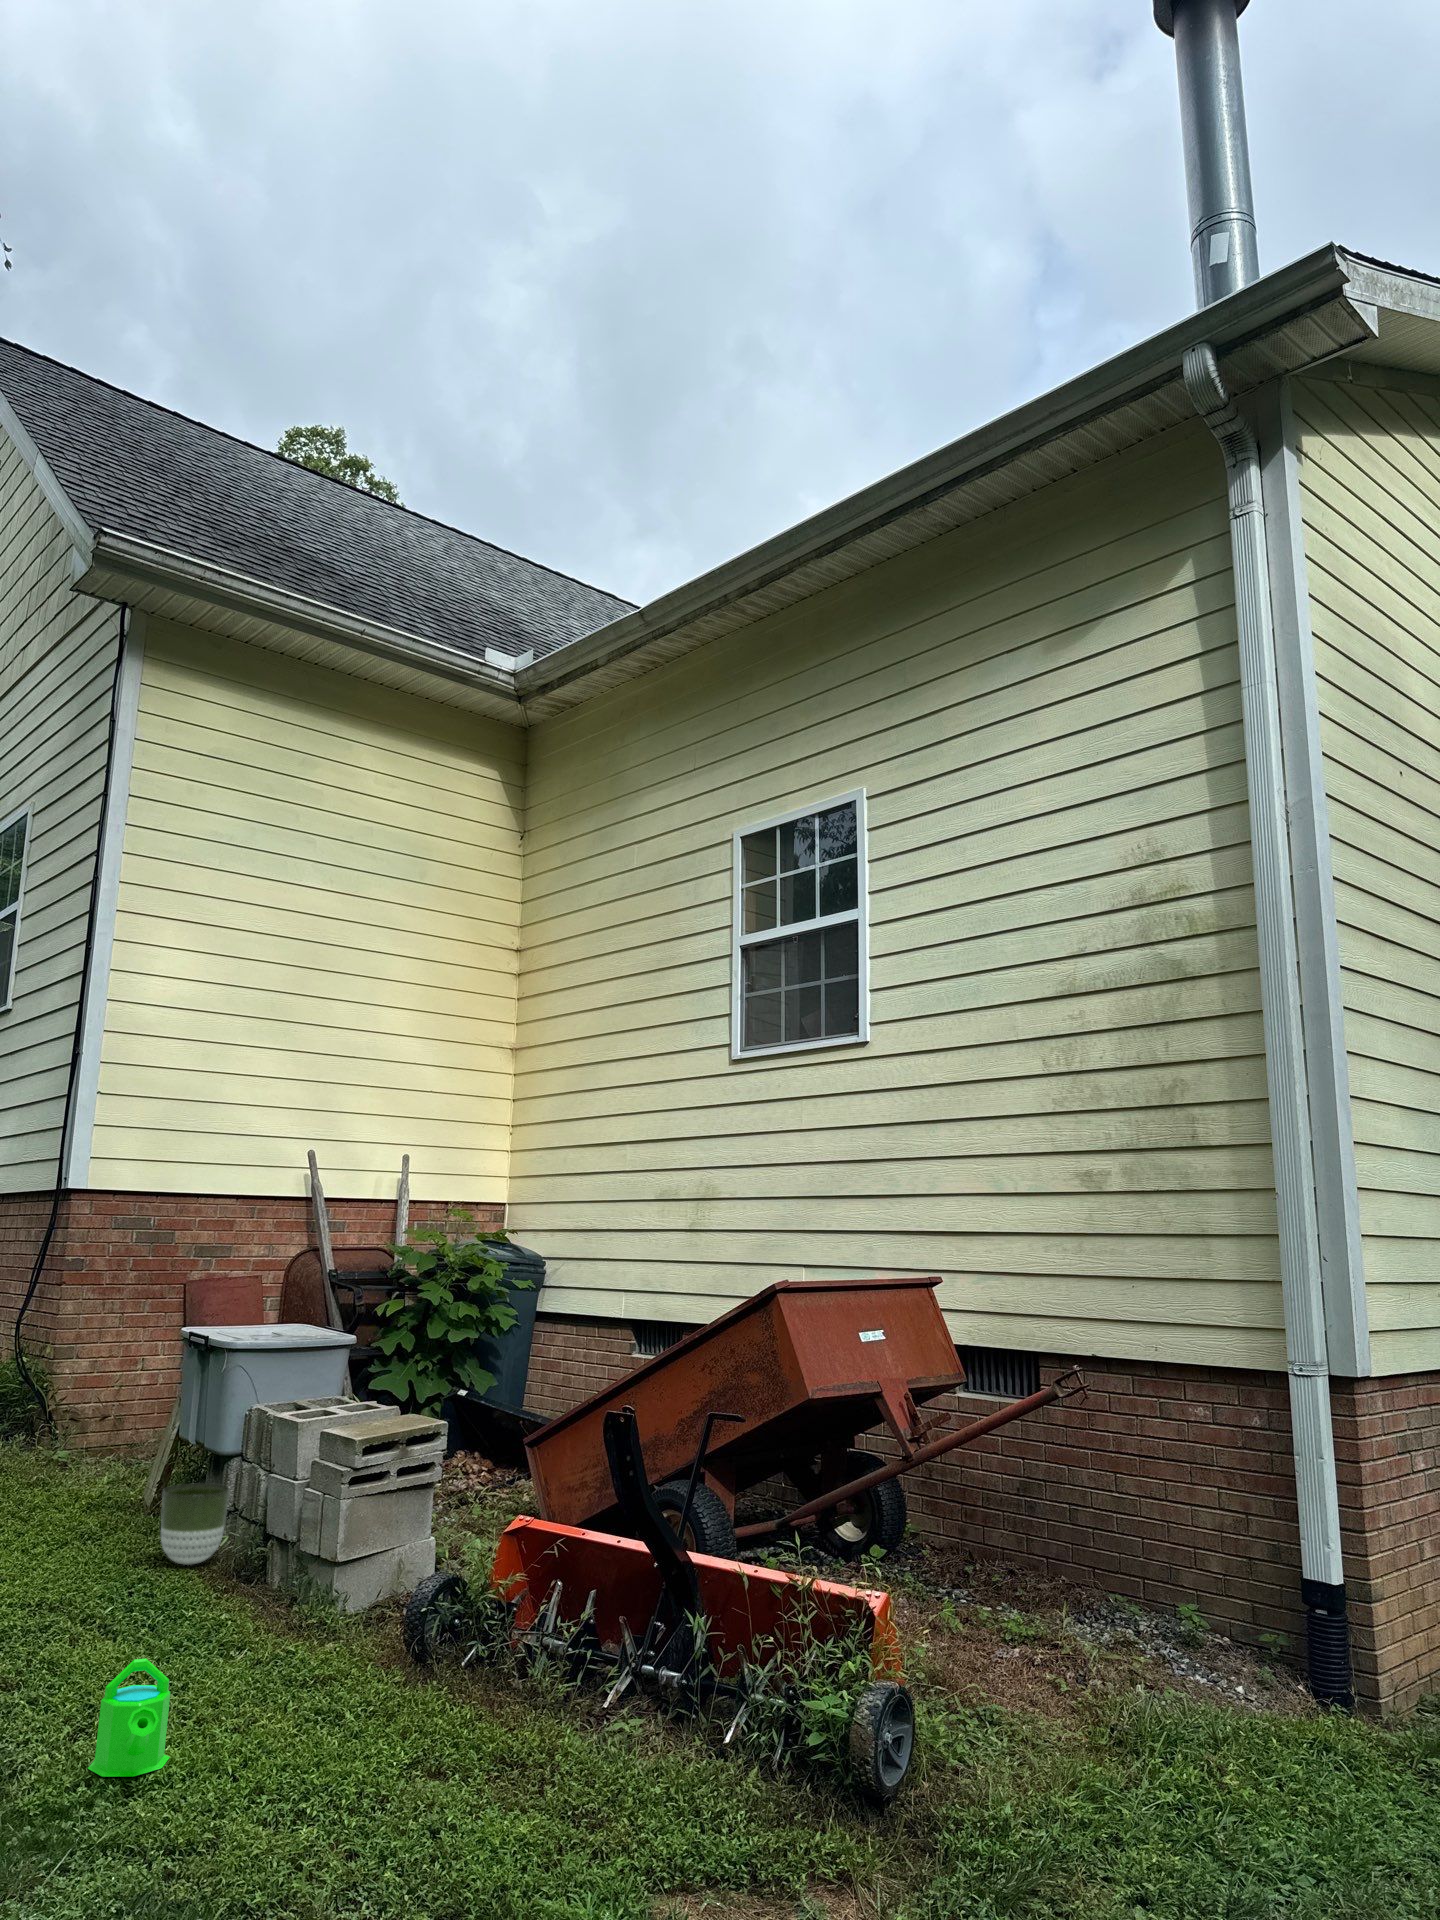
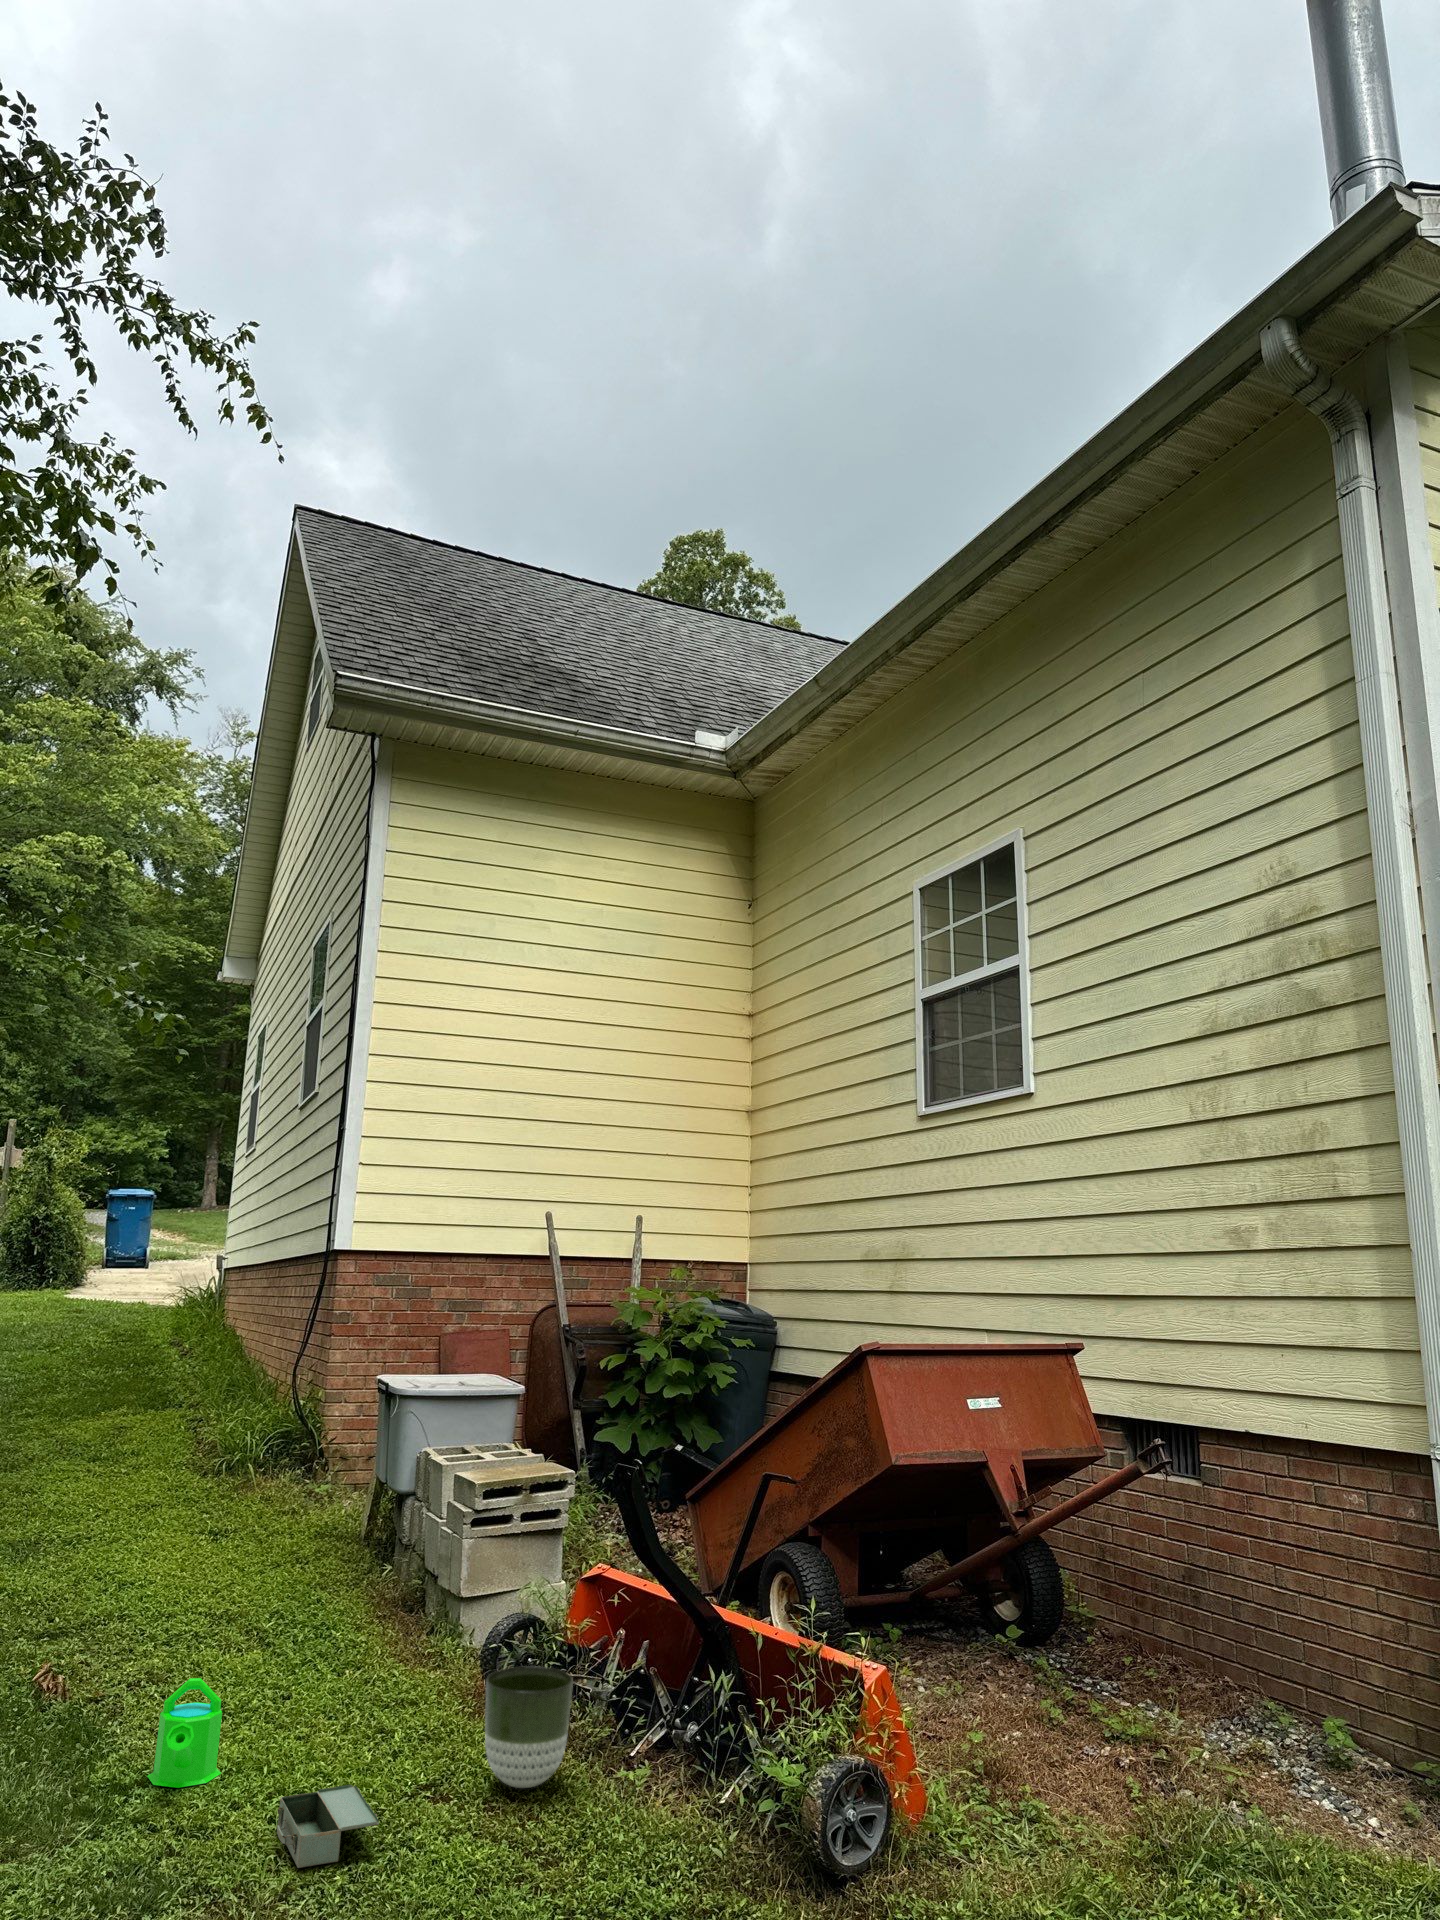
planter: present [161,1483,230,1565] -> present [485,1666,573,1788]
toolbox: none [276,1751,405,1839] -> present [277,1785,379,1868]

